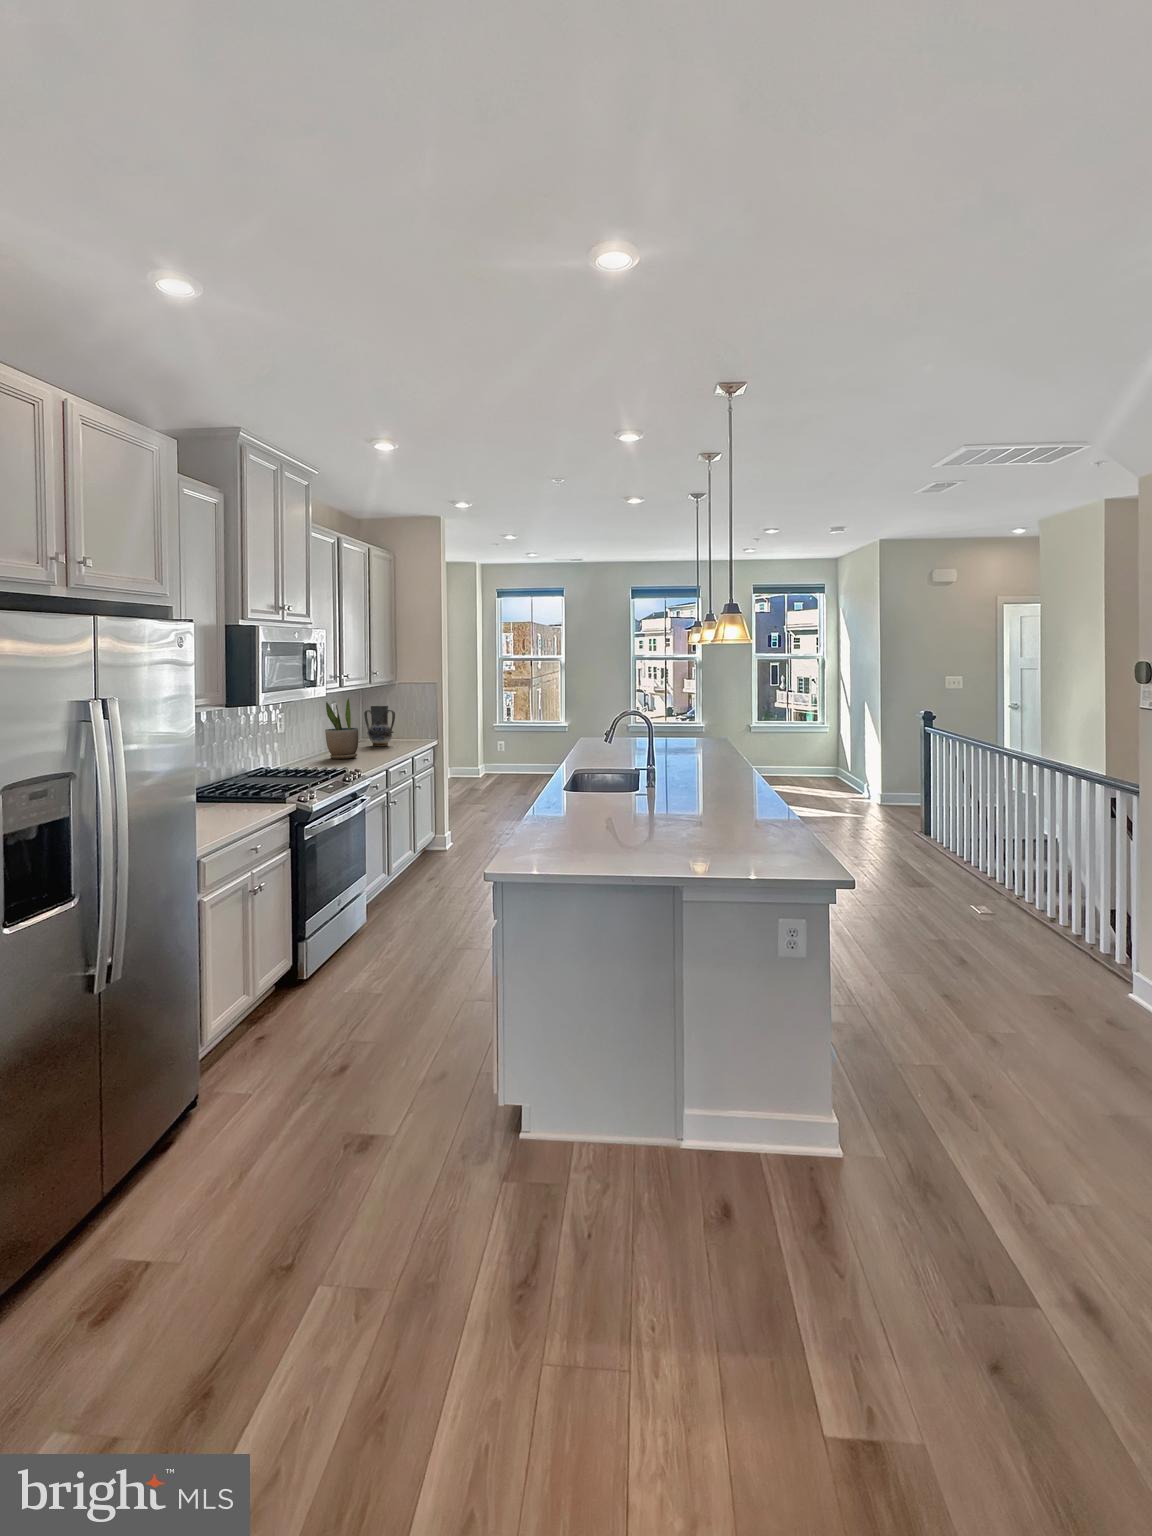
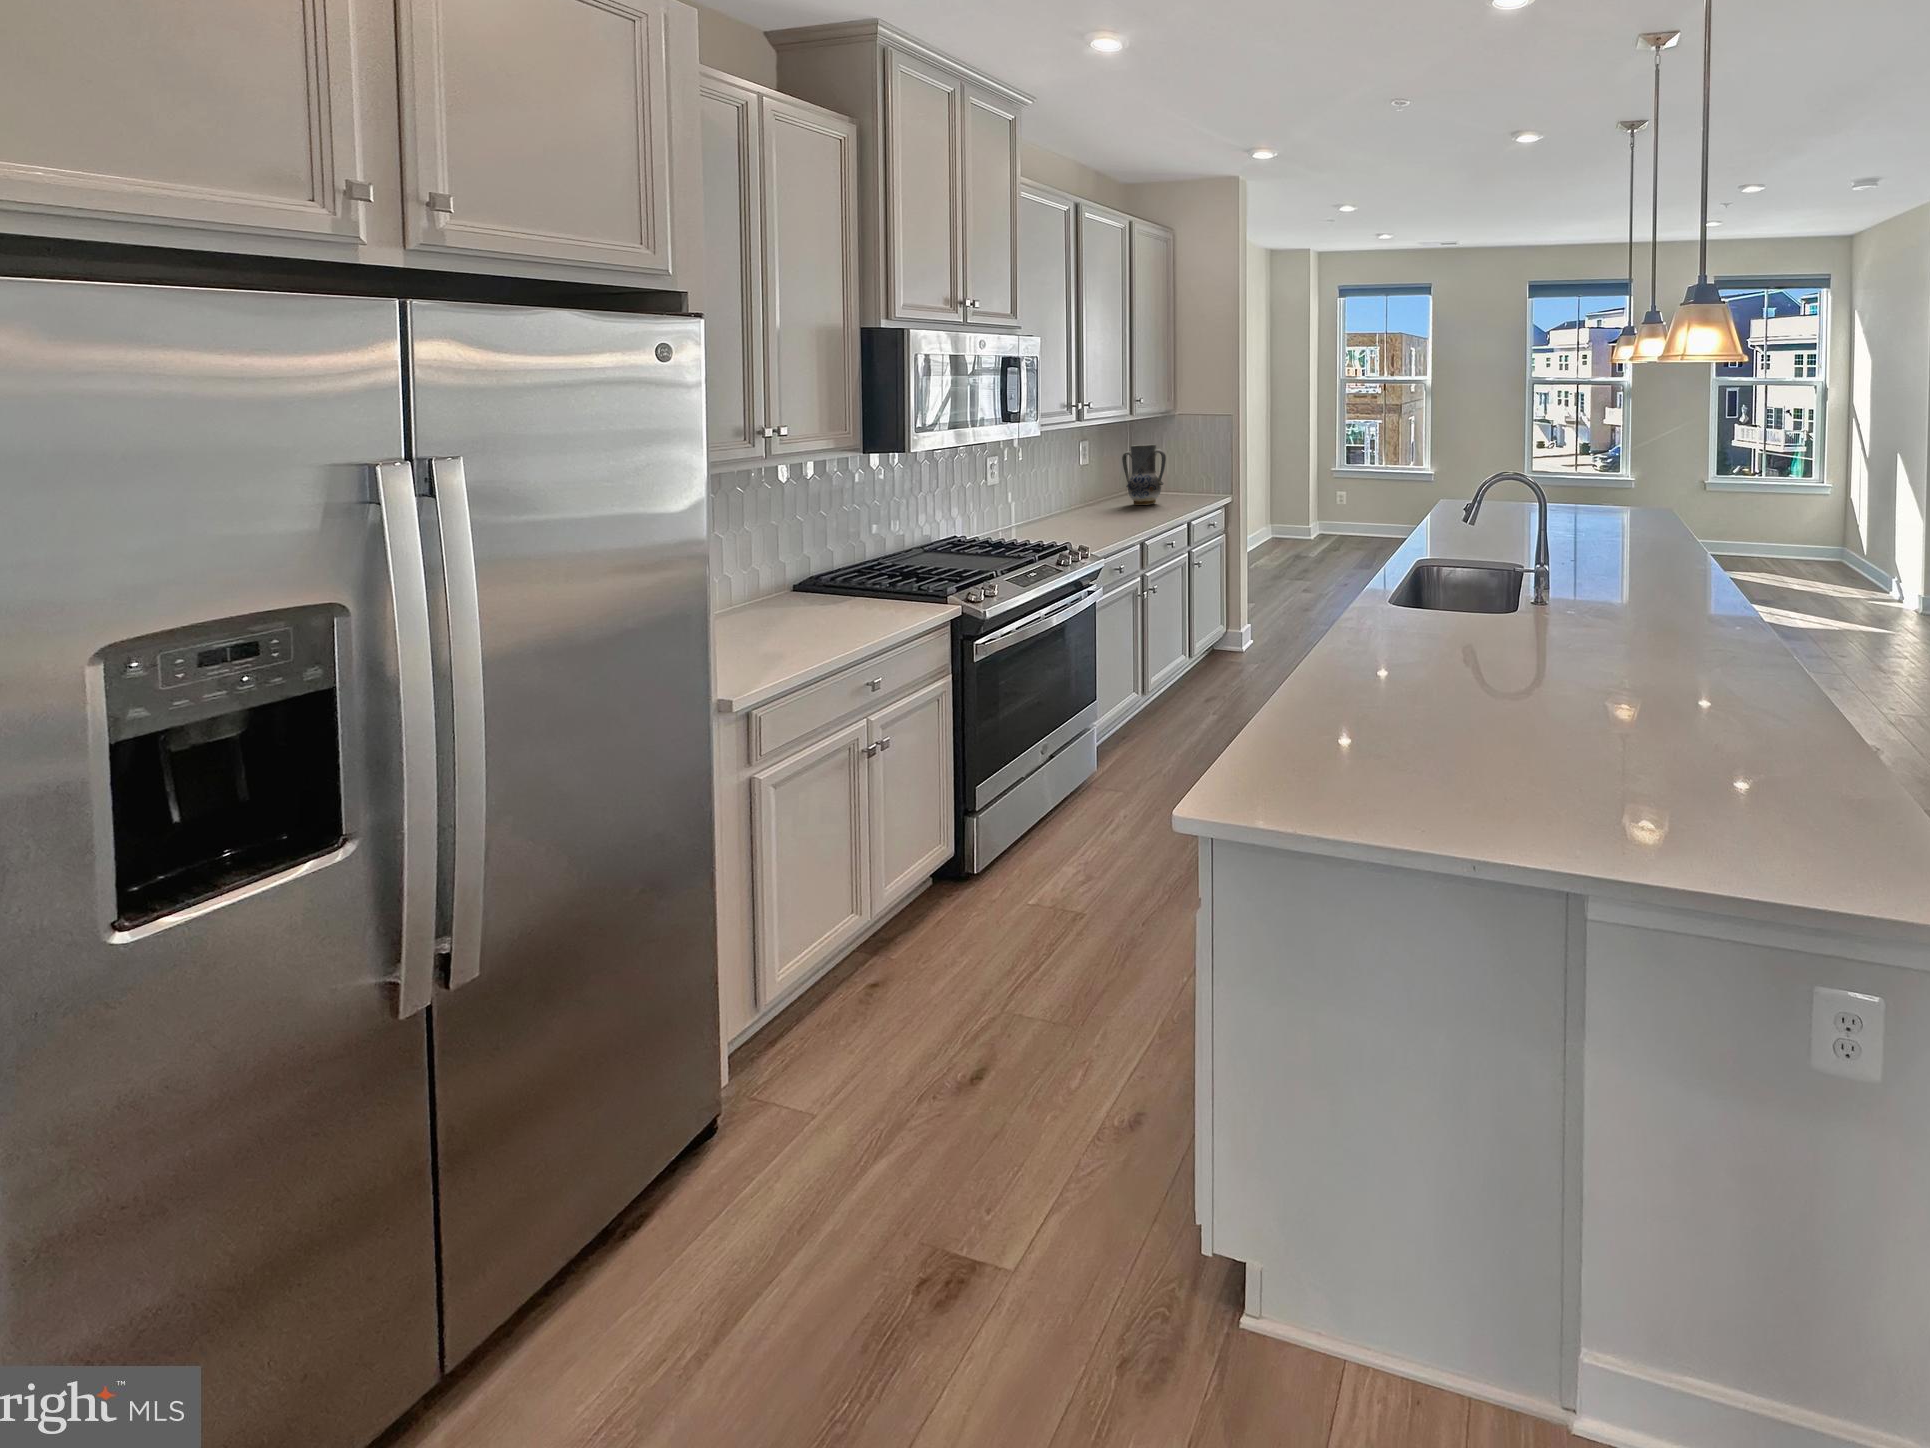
potted plant: present [325,698,358,759] -> none [1054,435,1102,527]

